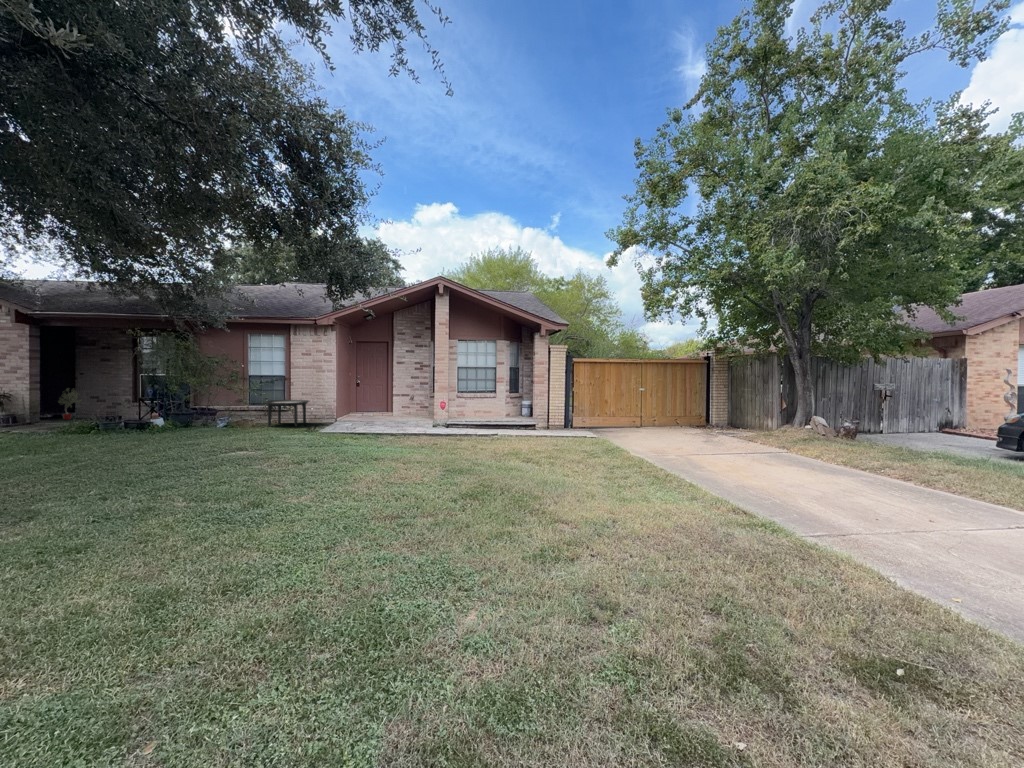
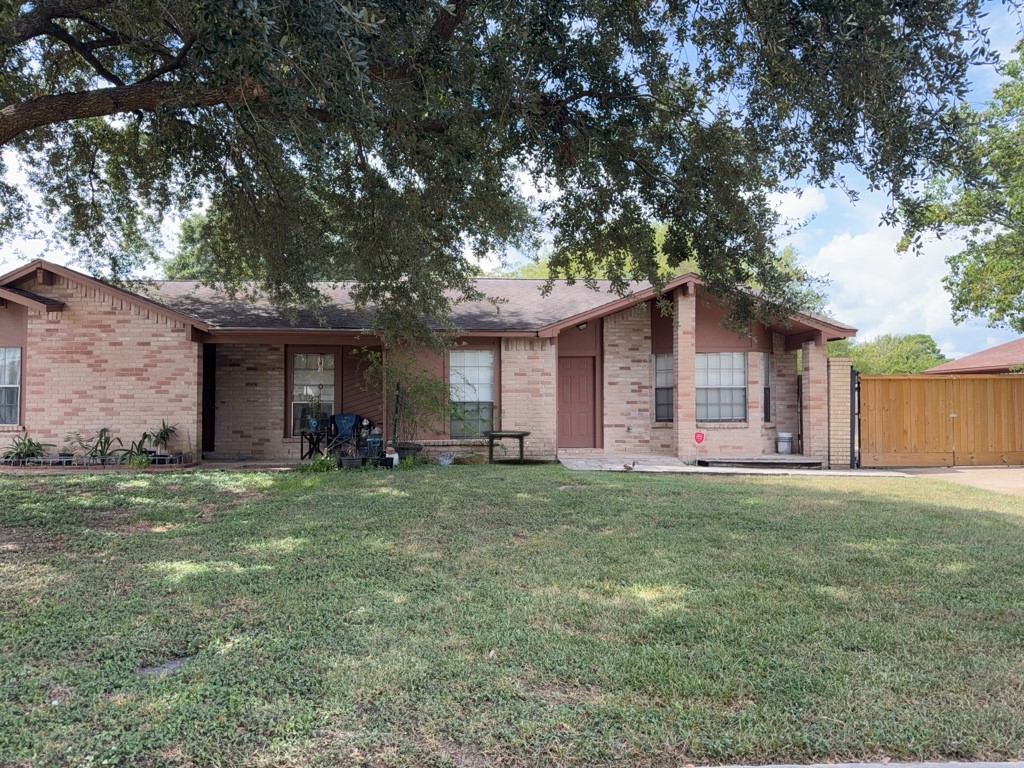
potted tree: present [58,388,81,420] -> none [228,417,255,456]

